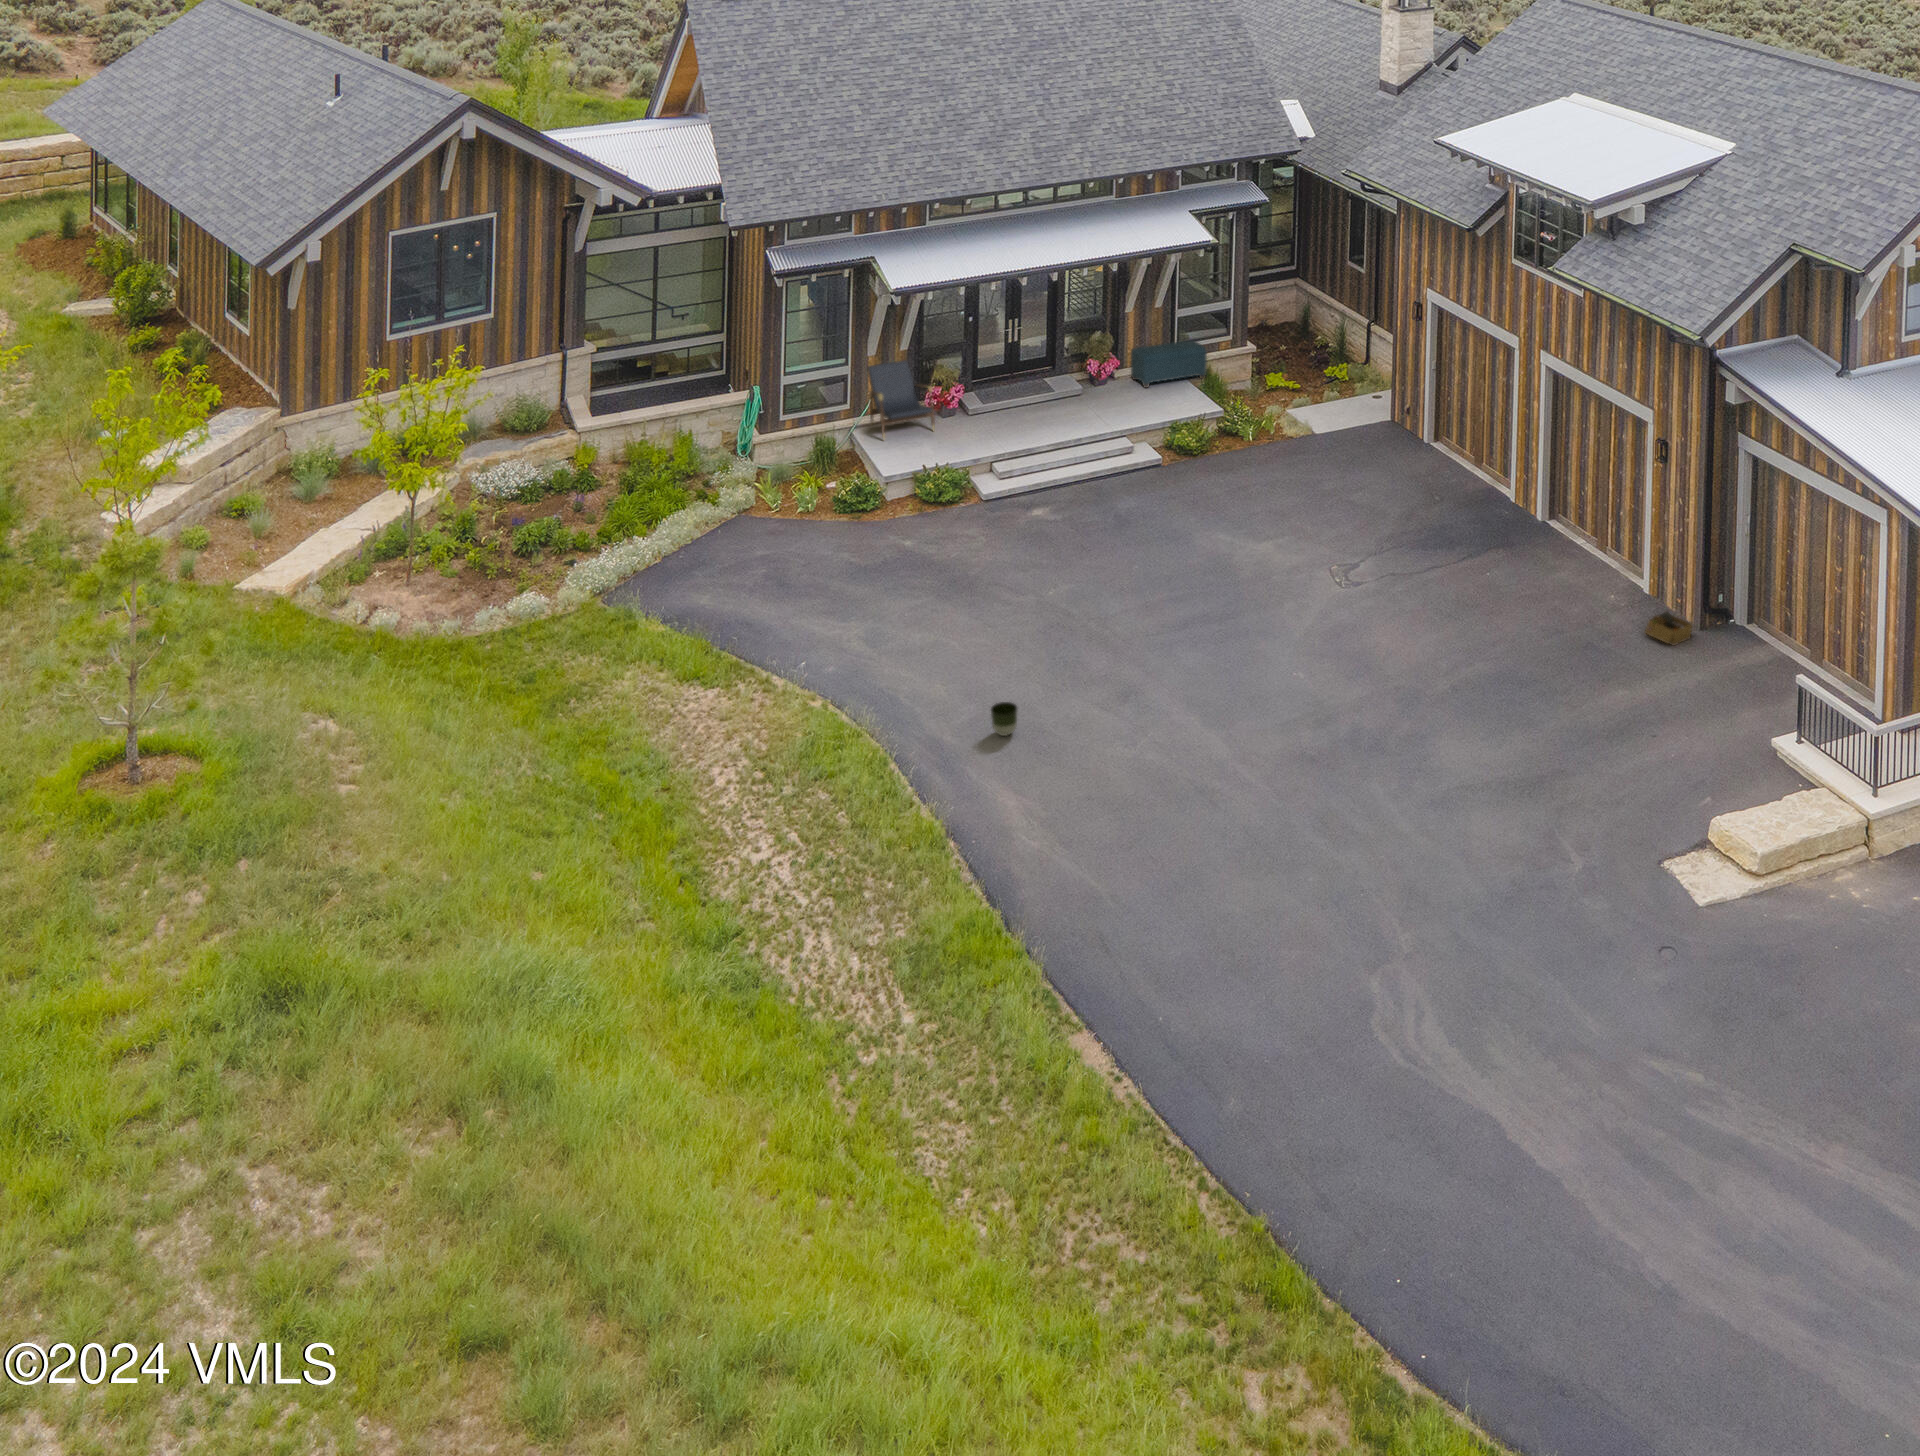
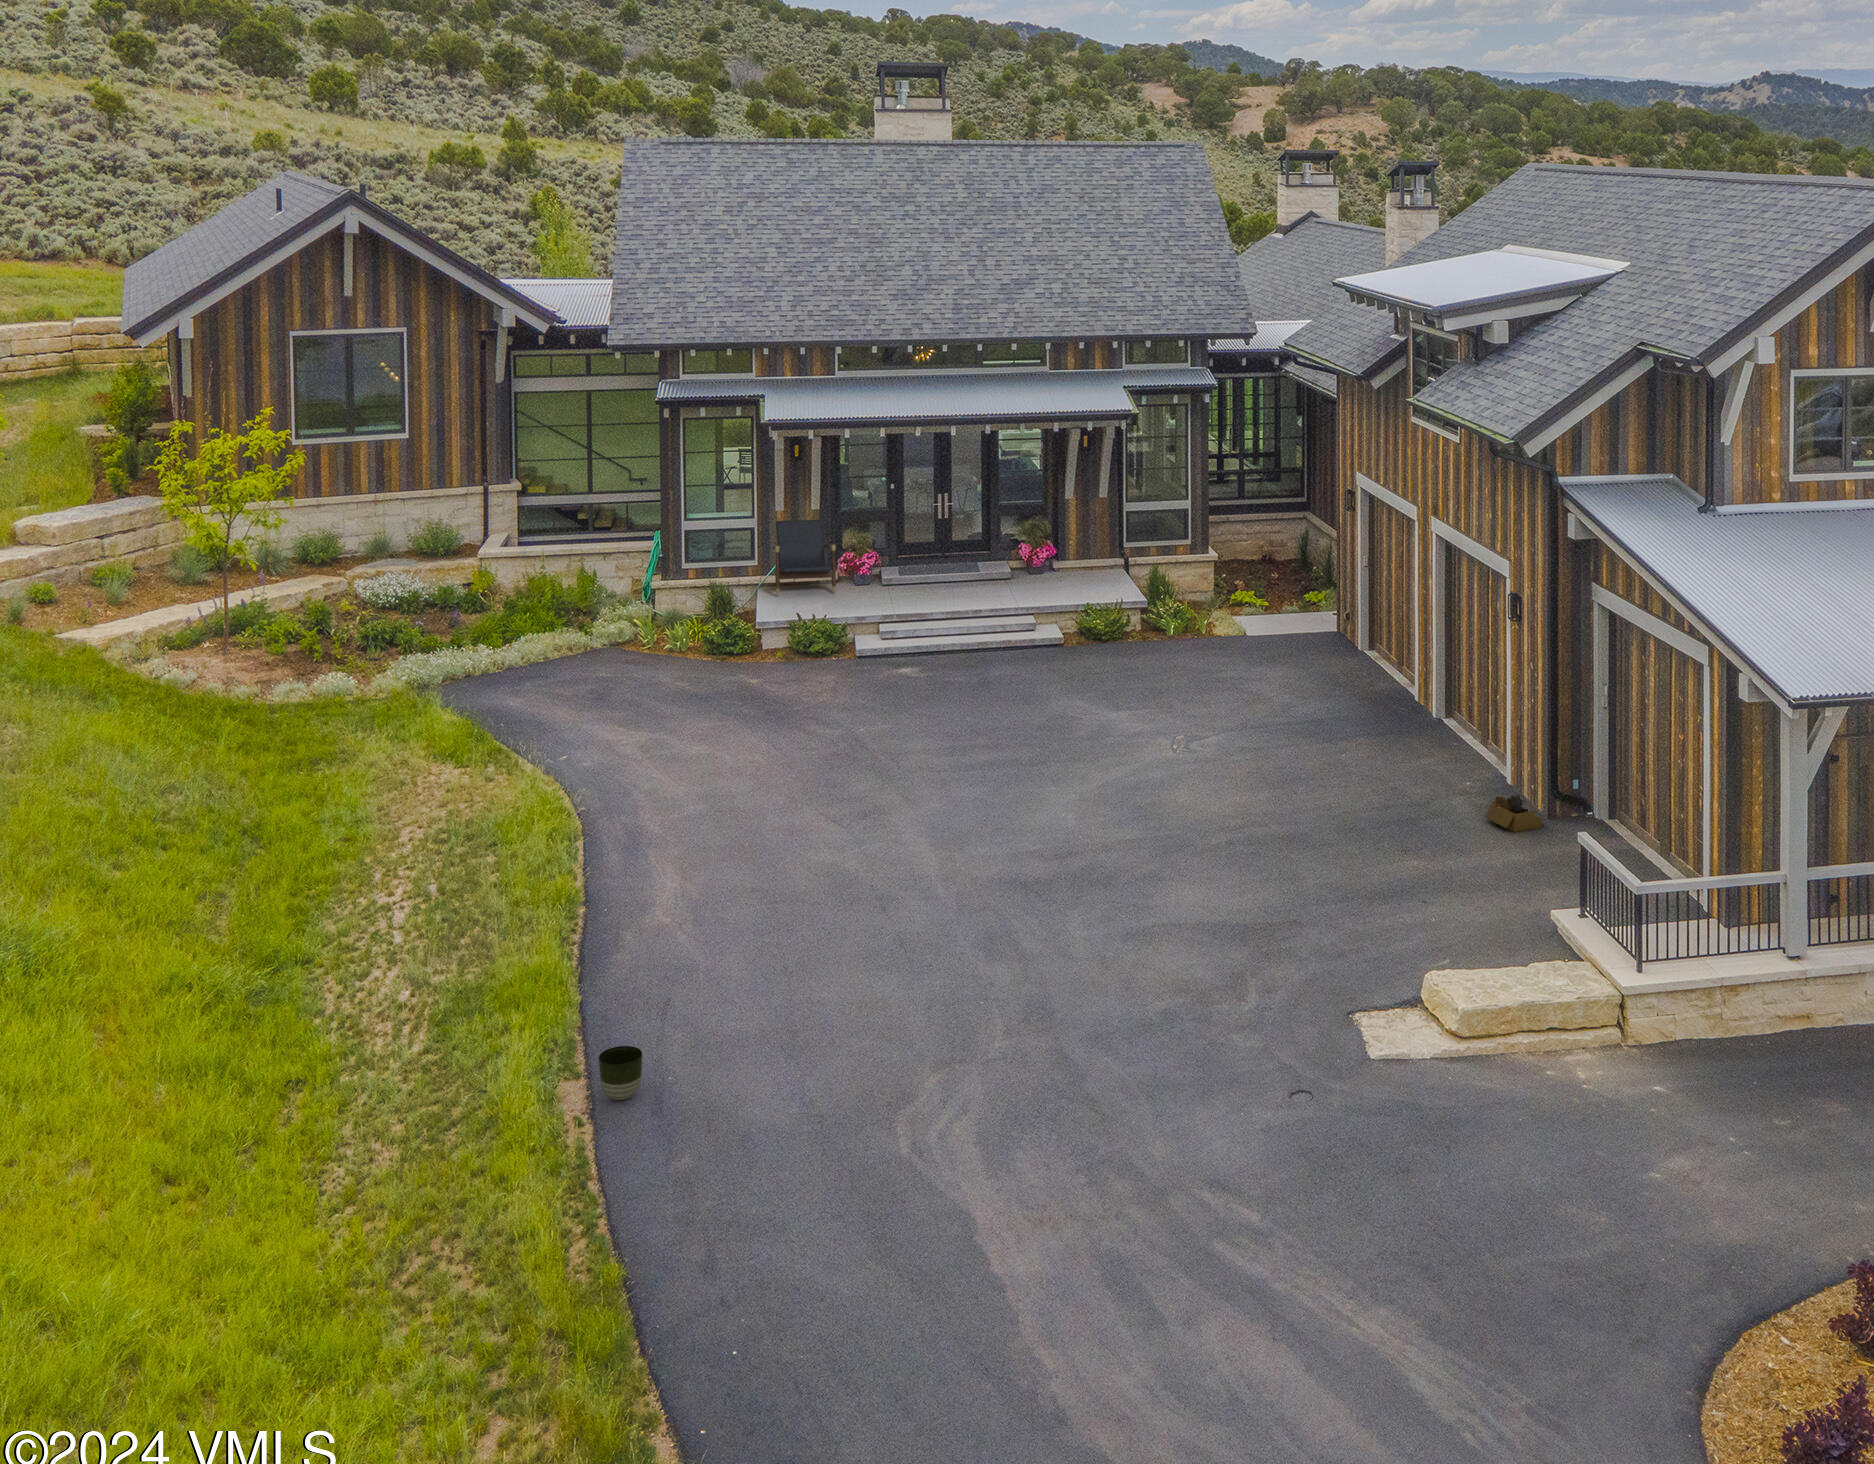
bench: present [1131,340,1207,387] -> none [1072,536,1153,578]
planter: present [991,702,1018,736] -> present [599,1046,642,1100]

